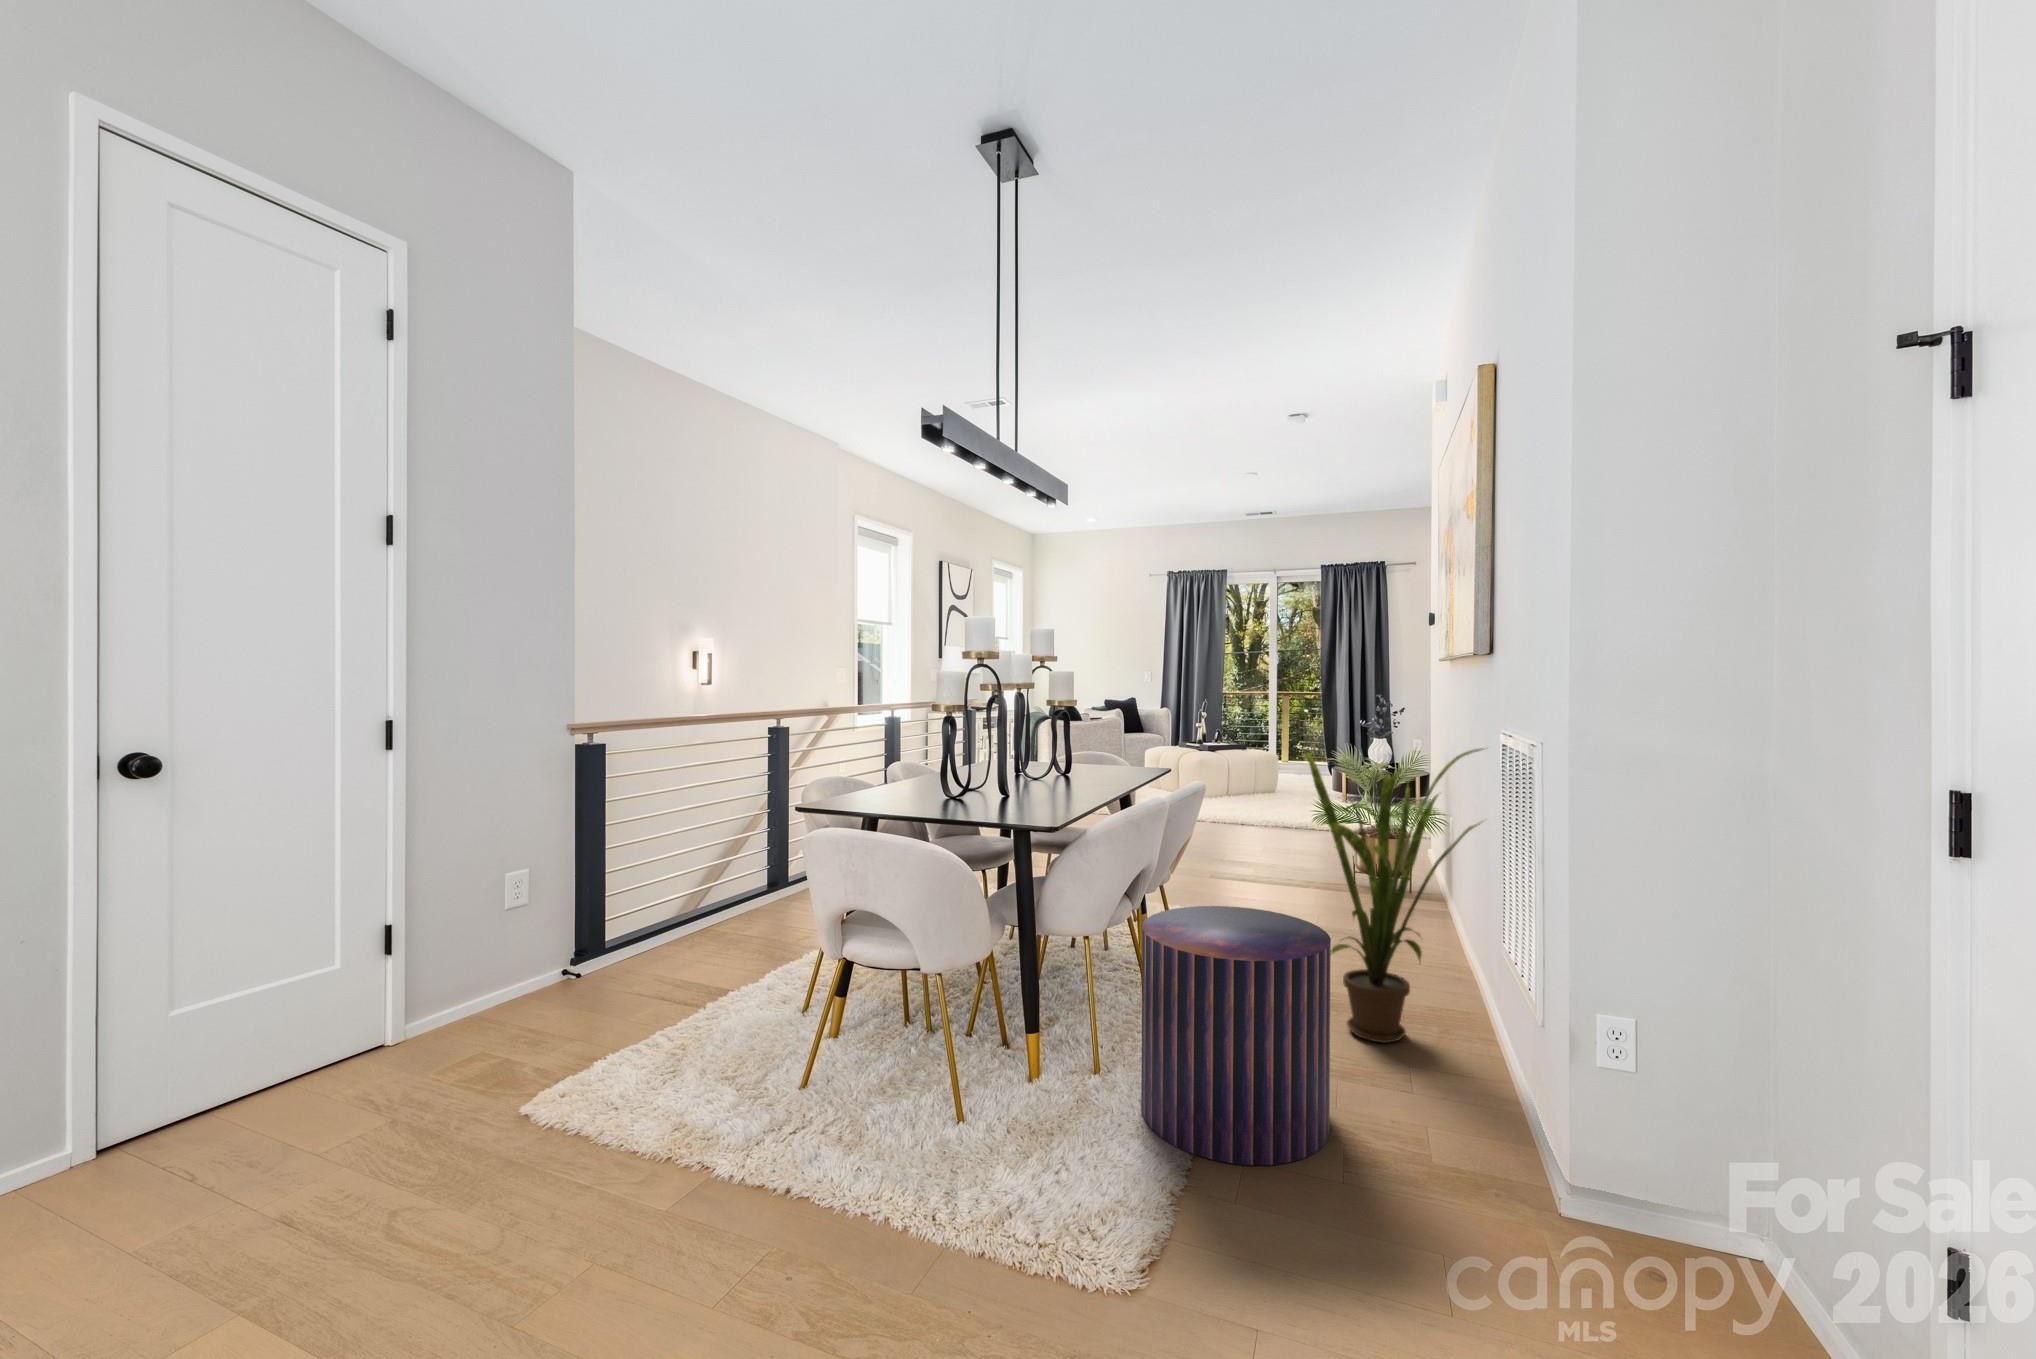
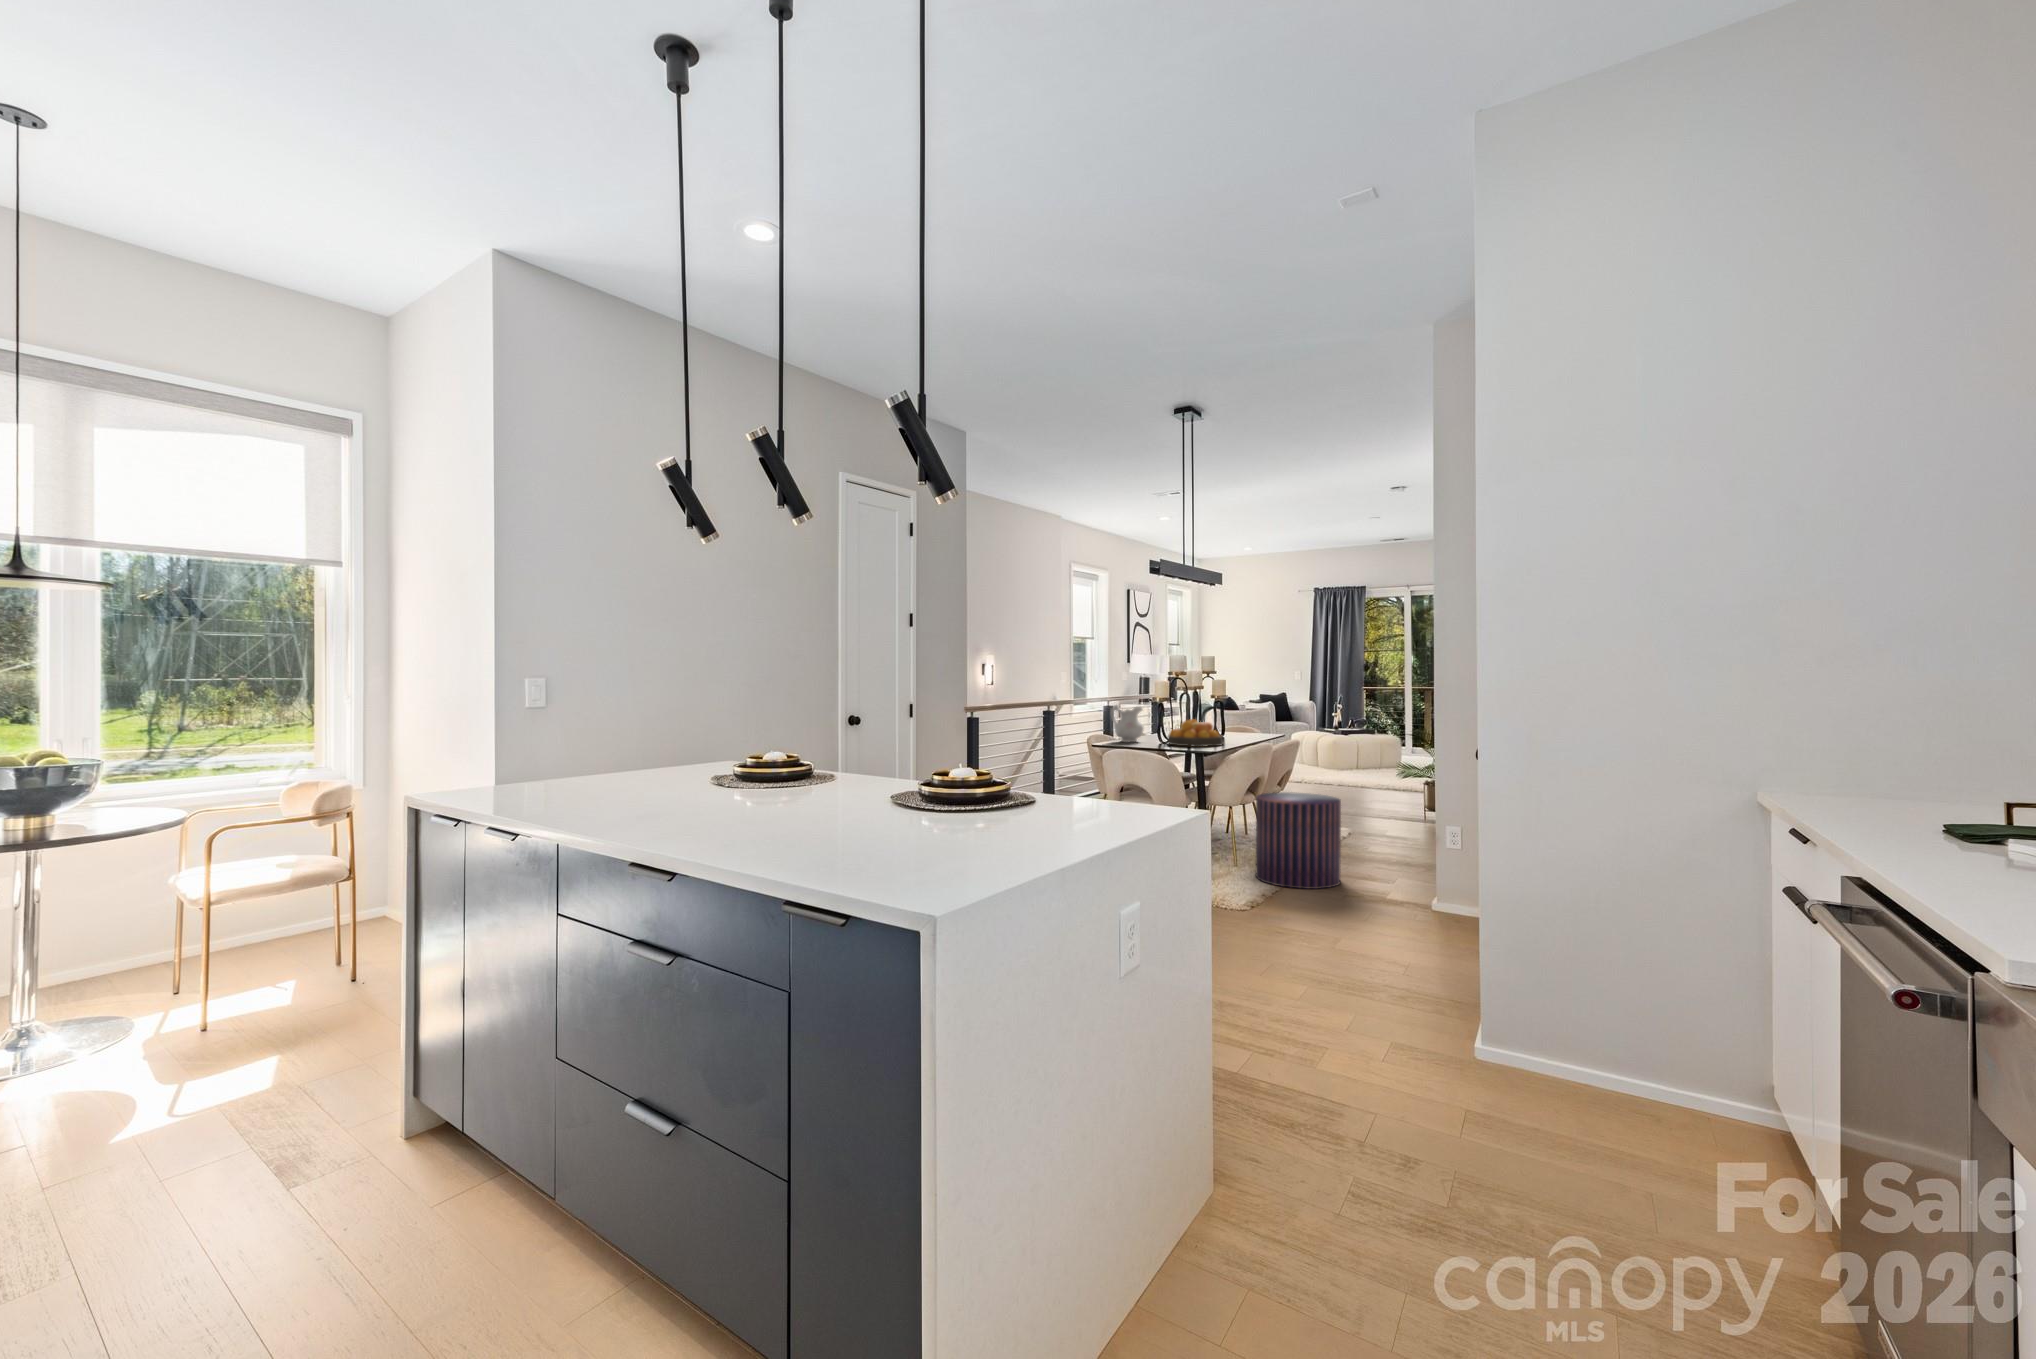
ceramic pitcher: none [852,719,917,793] -> present [1111,705,1144,742]
fruit bowl: none [958,746,1068,806] -> present [1168,719,1223,747]
house plant: present [1303,748,1483,1043] -> none [1340,719,1439,866]

